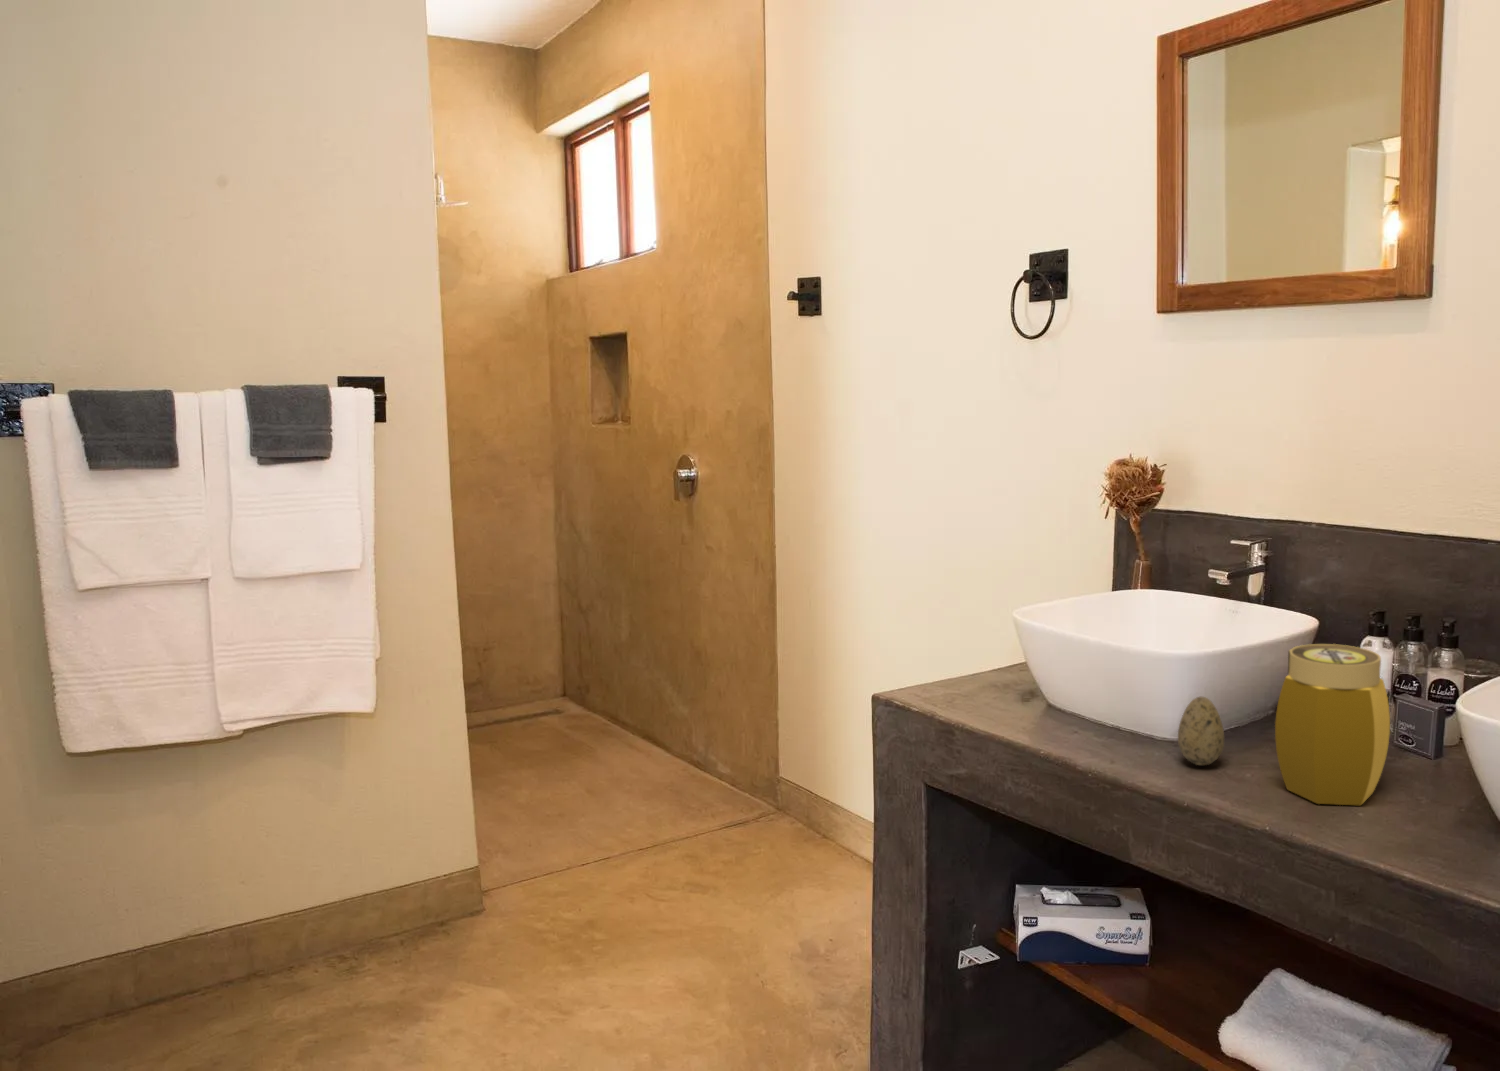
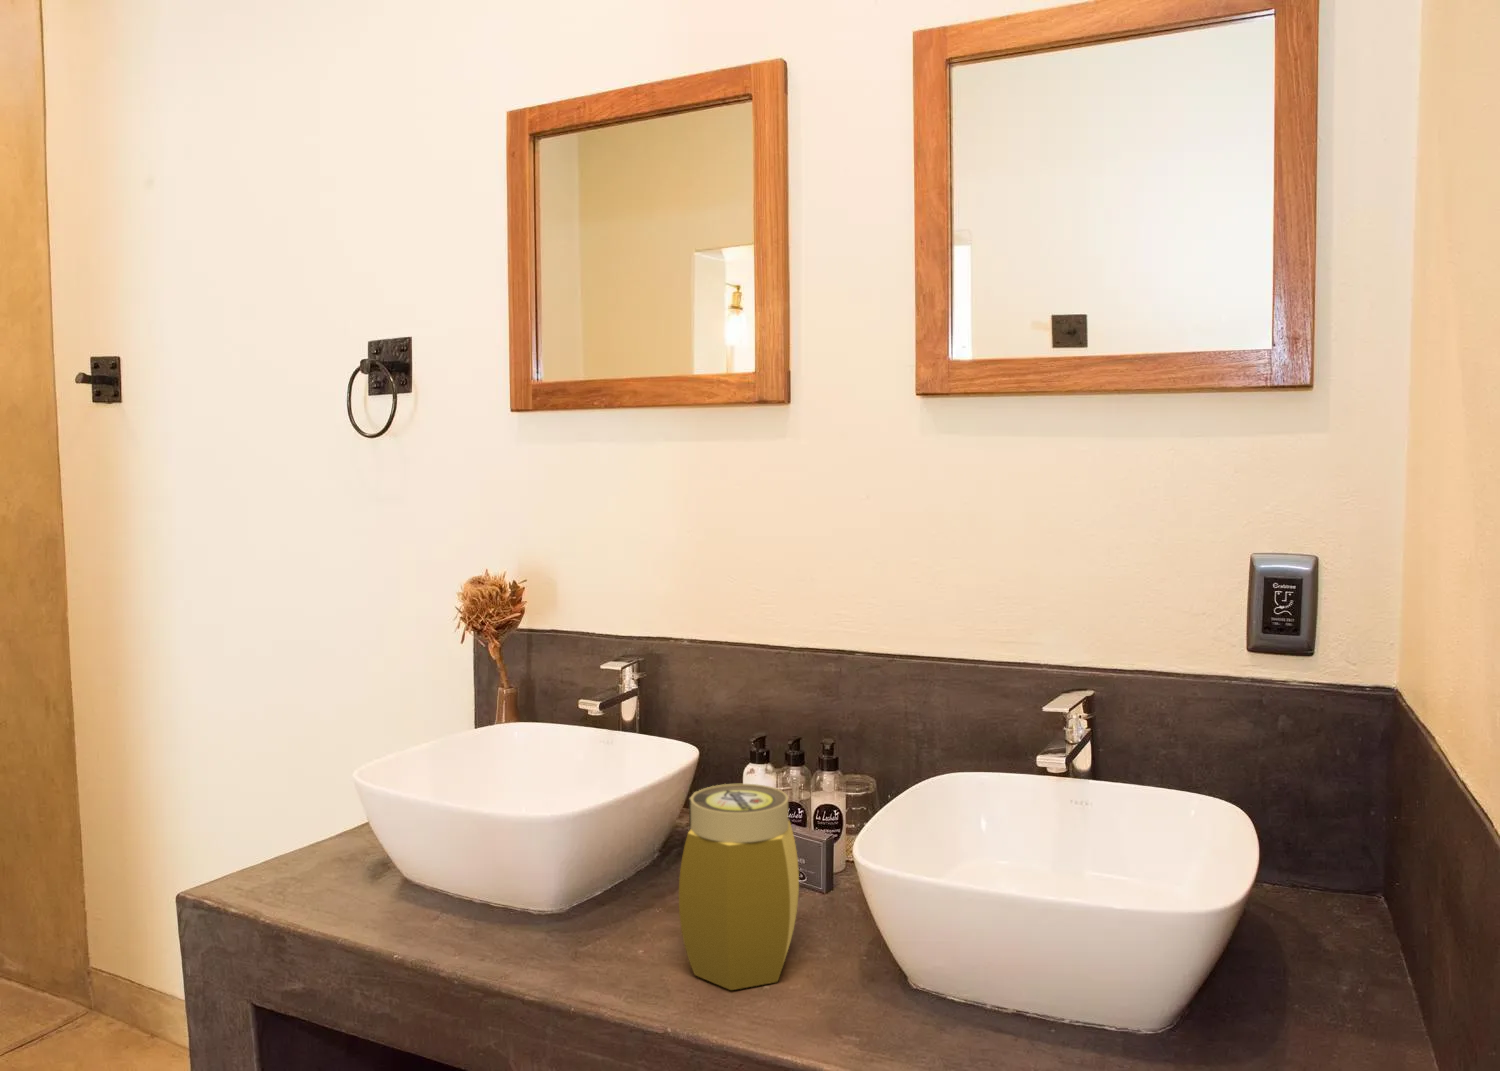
decorative egg: present [1178,697,1224,765] -> none [561,867,617,957]

